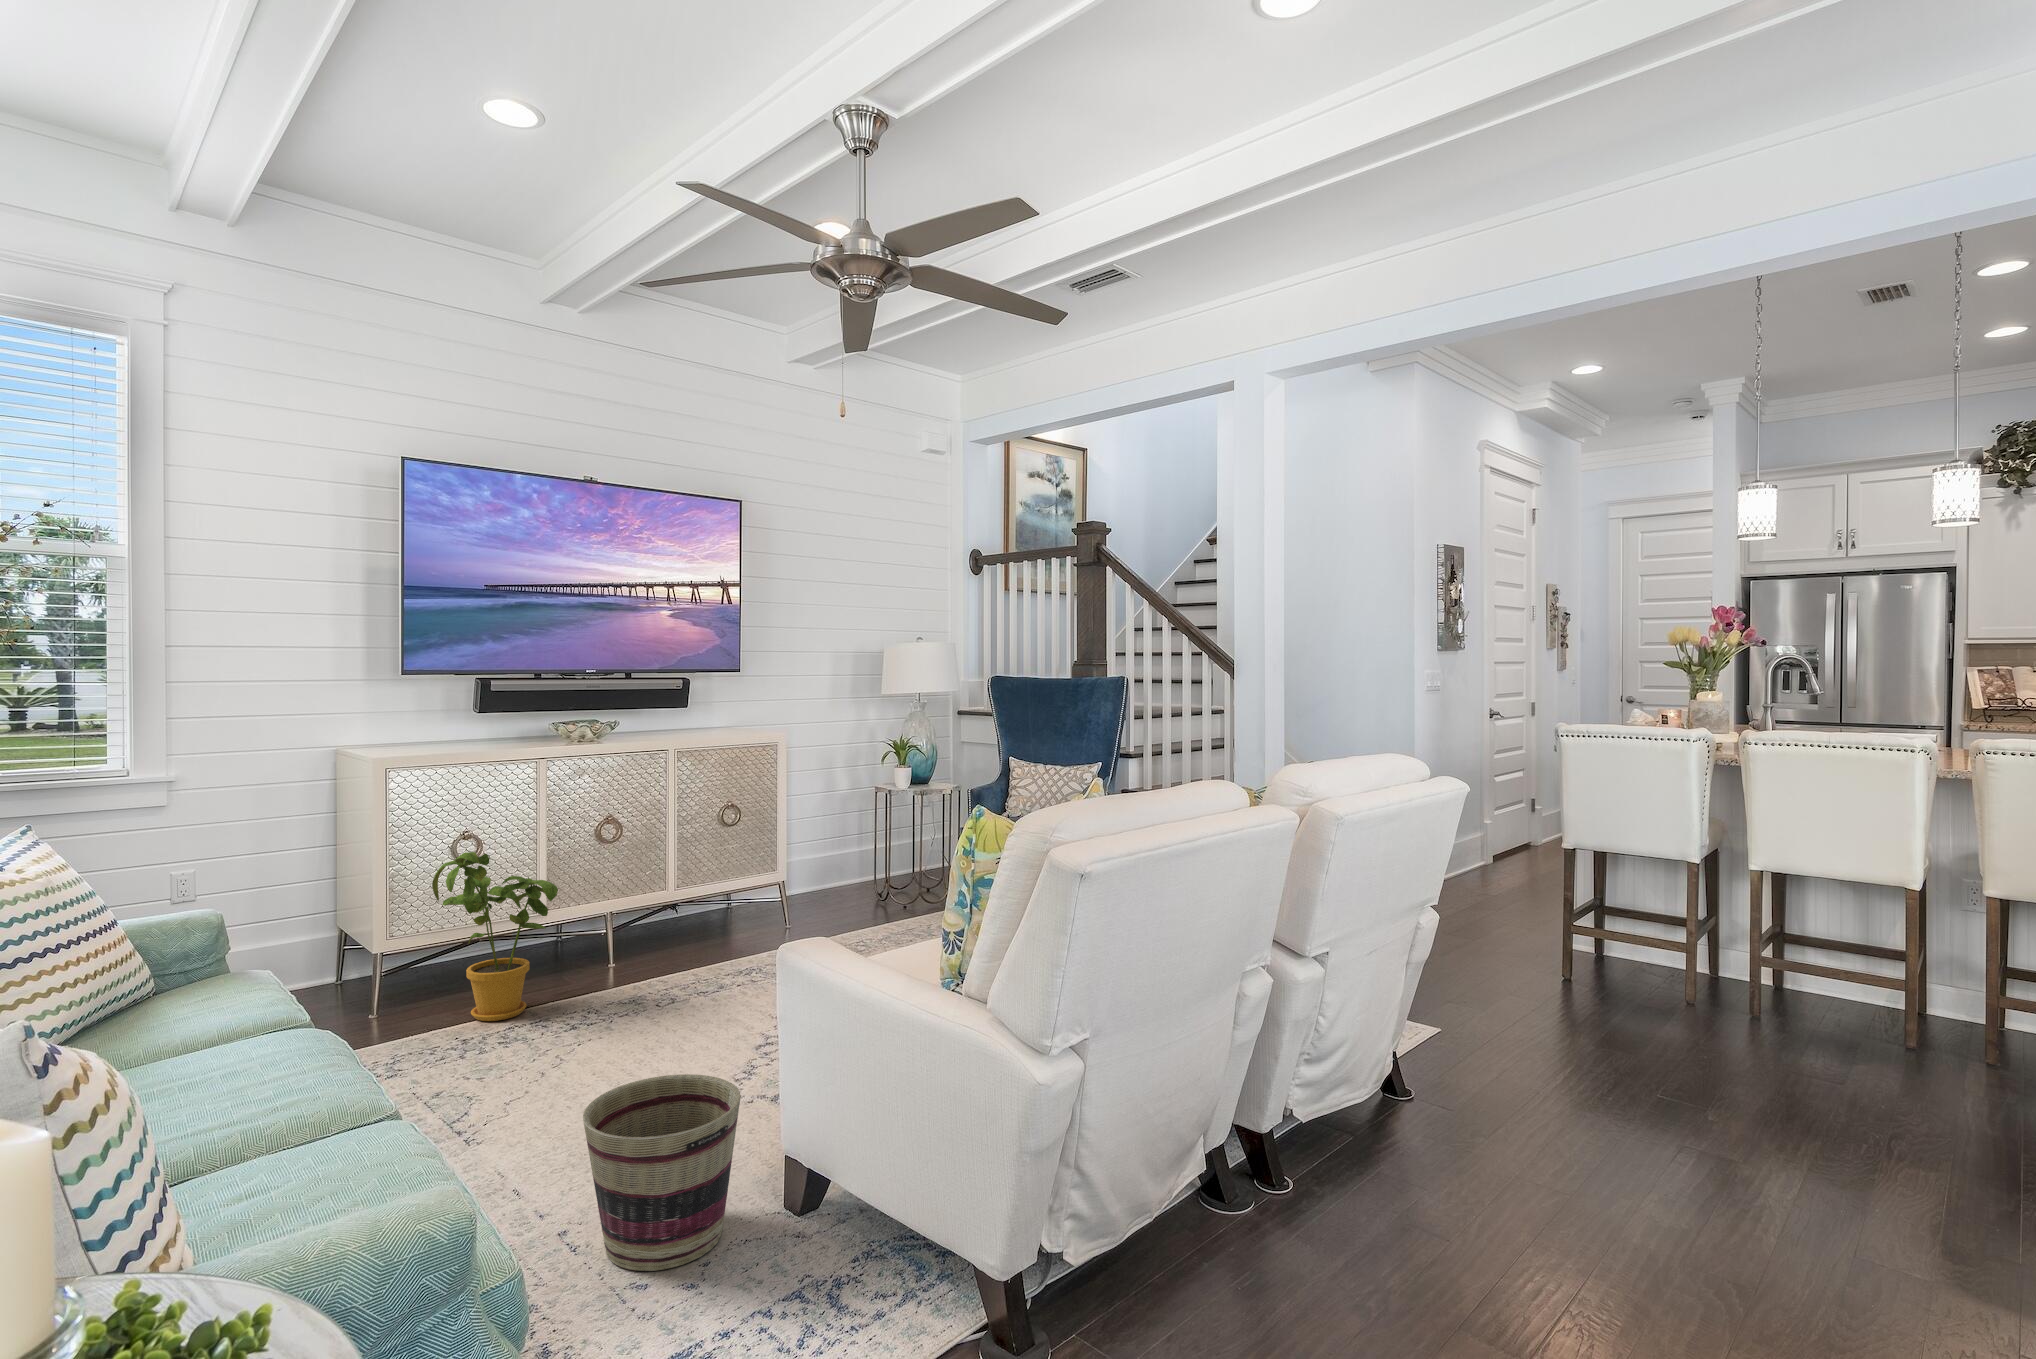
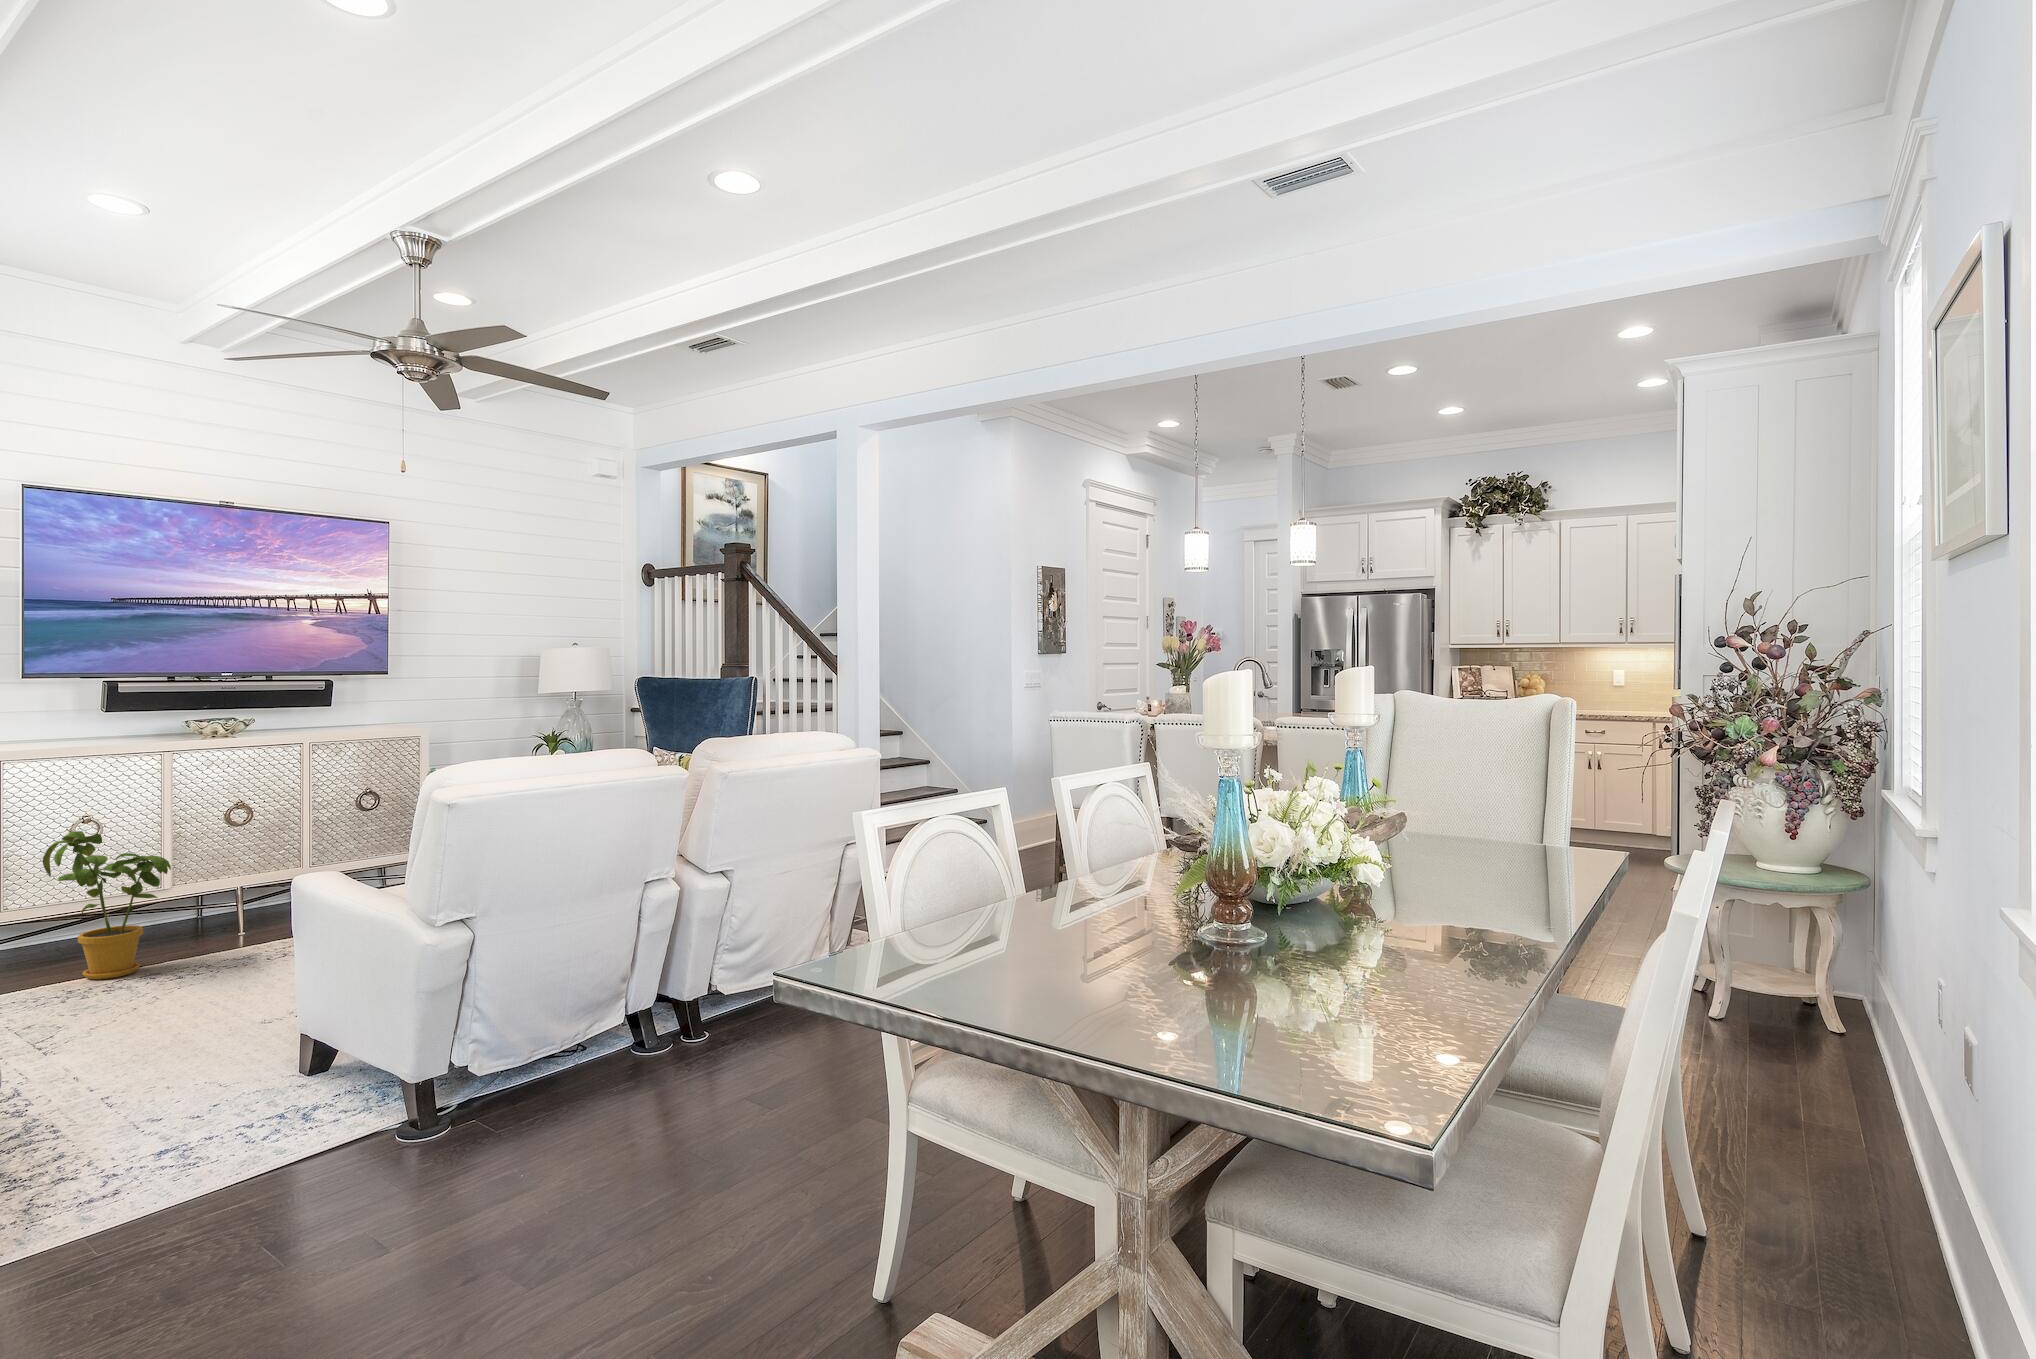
basket: present [583,1074,741,1271] -> none [116,984,258,1122]

